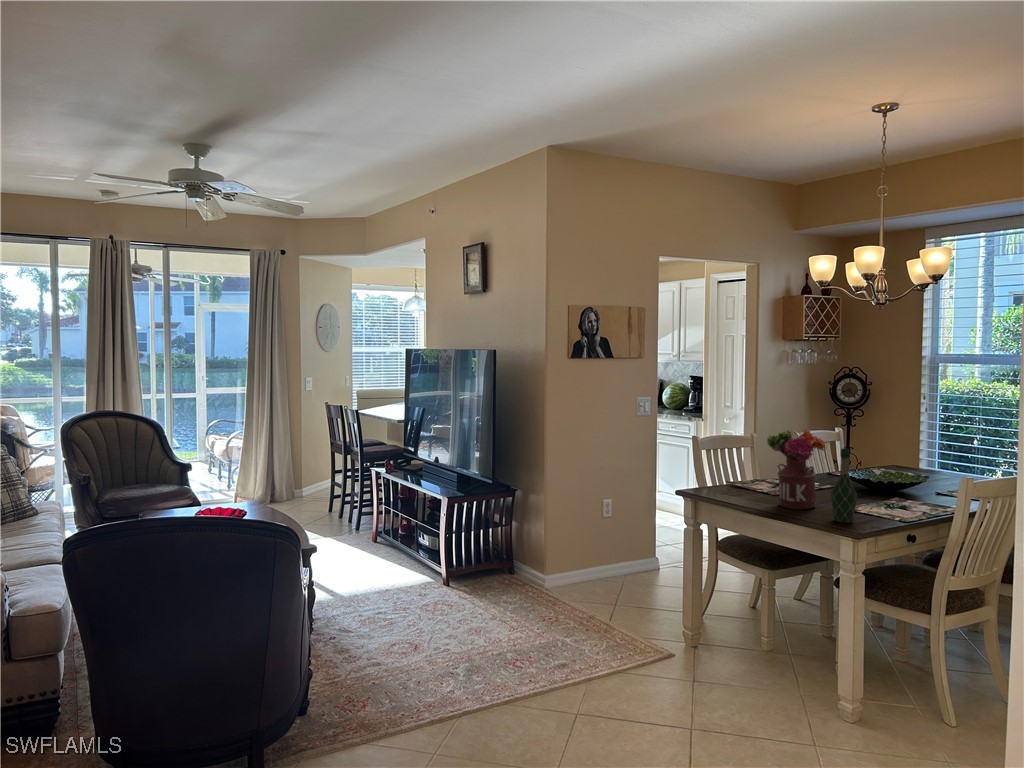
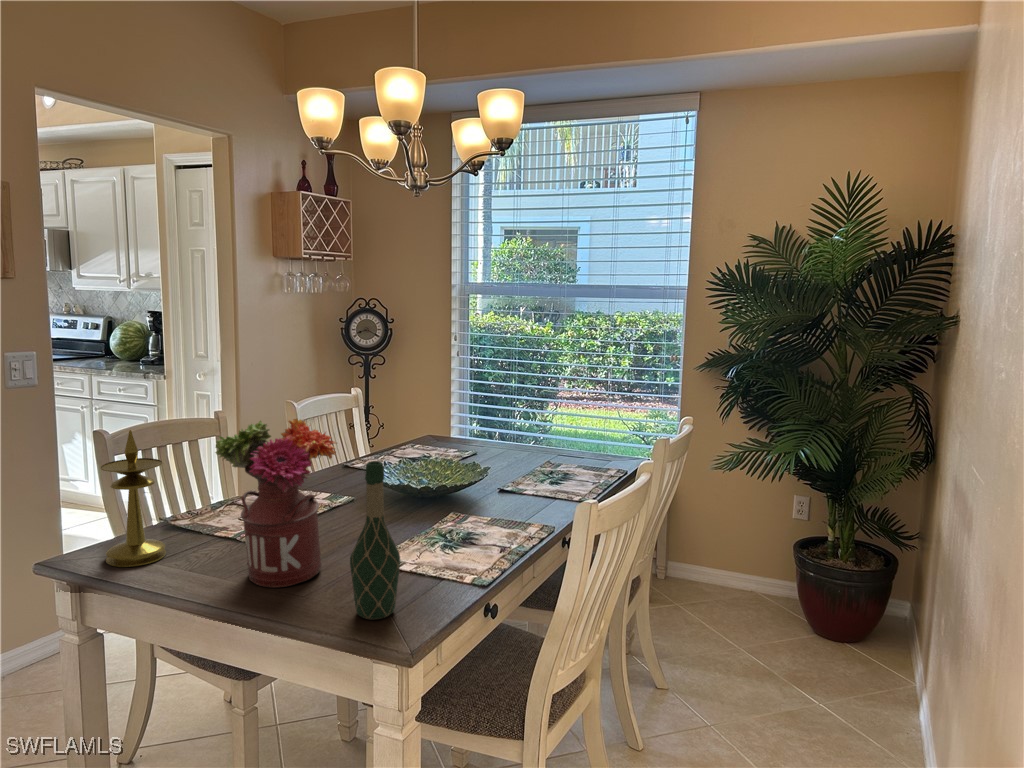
candlestick: none [711,432,738,496] -> present [101,430,166,567]

